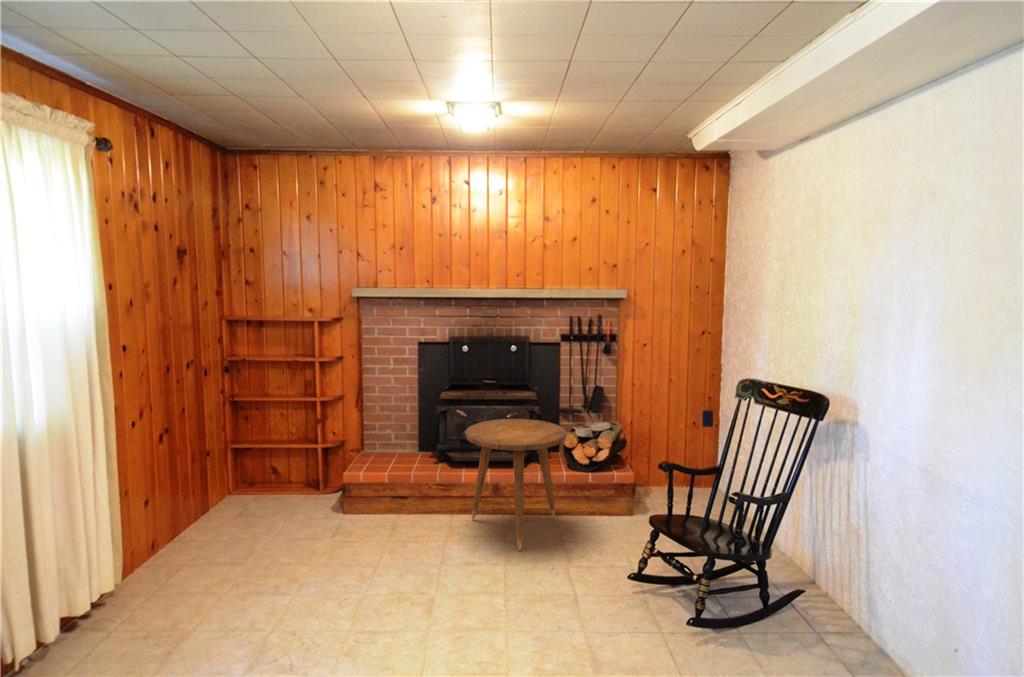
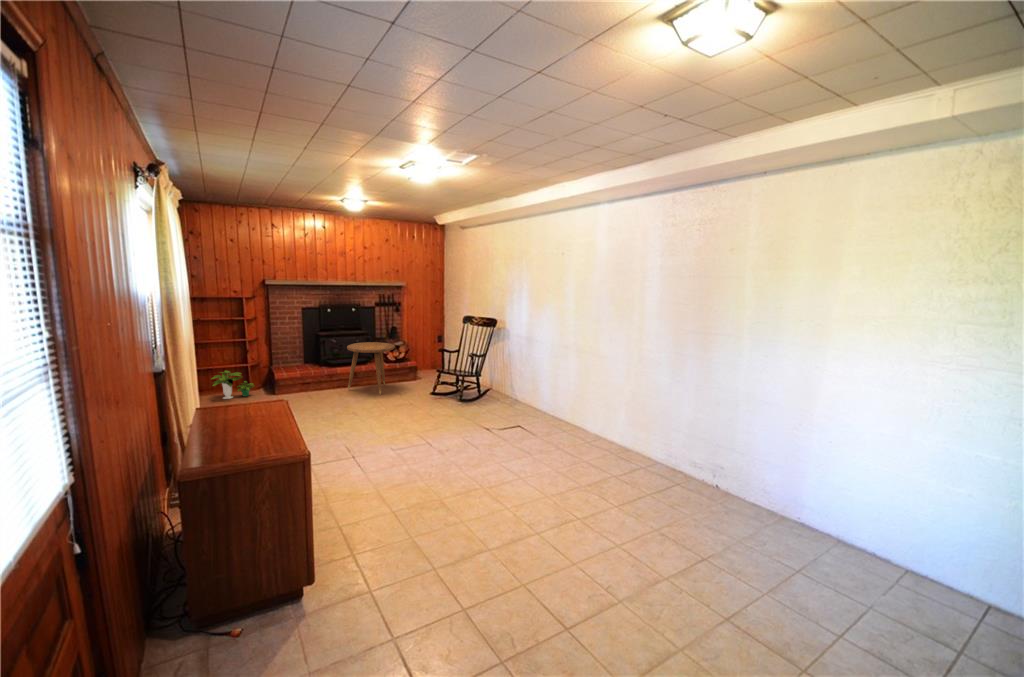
potted plant: none [250,449,321,502] -> present [212,371,253,399]

